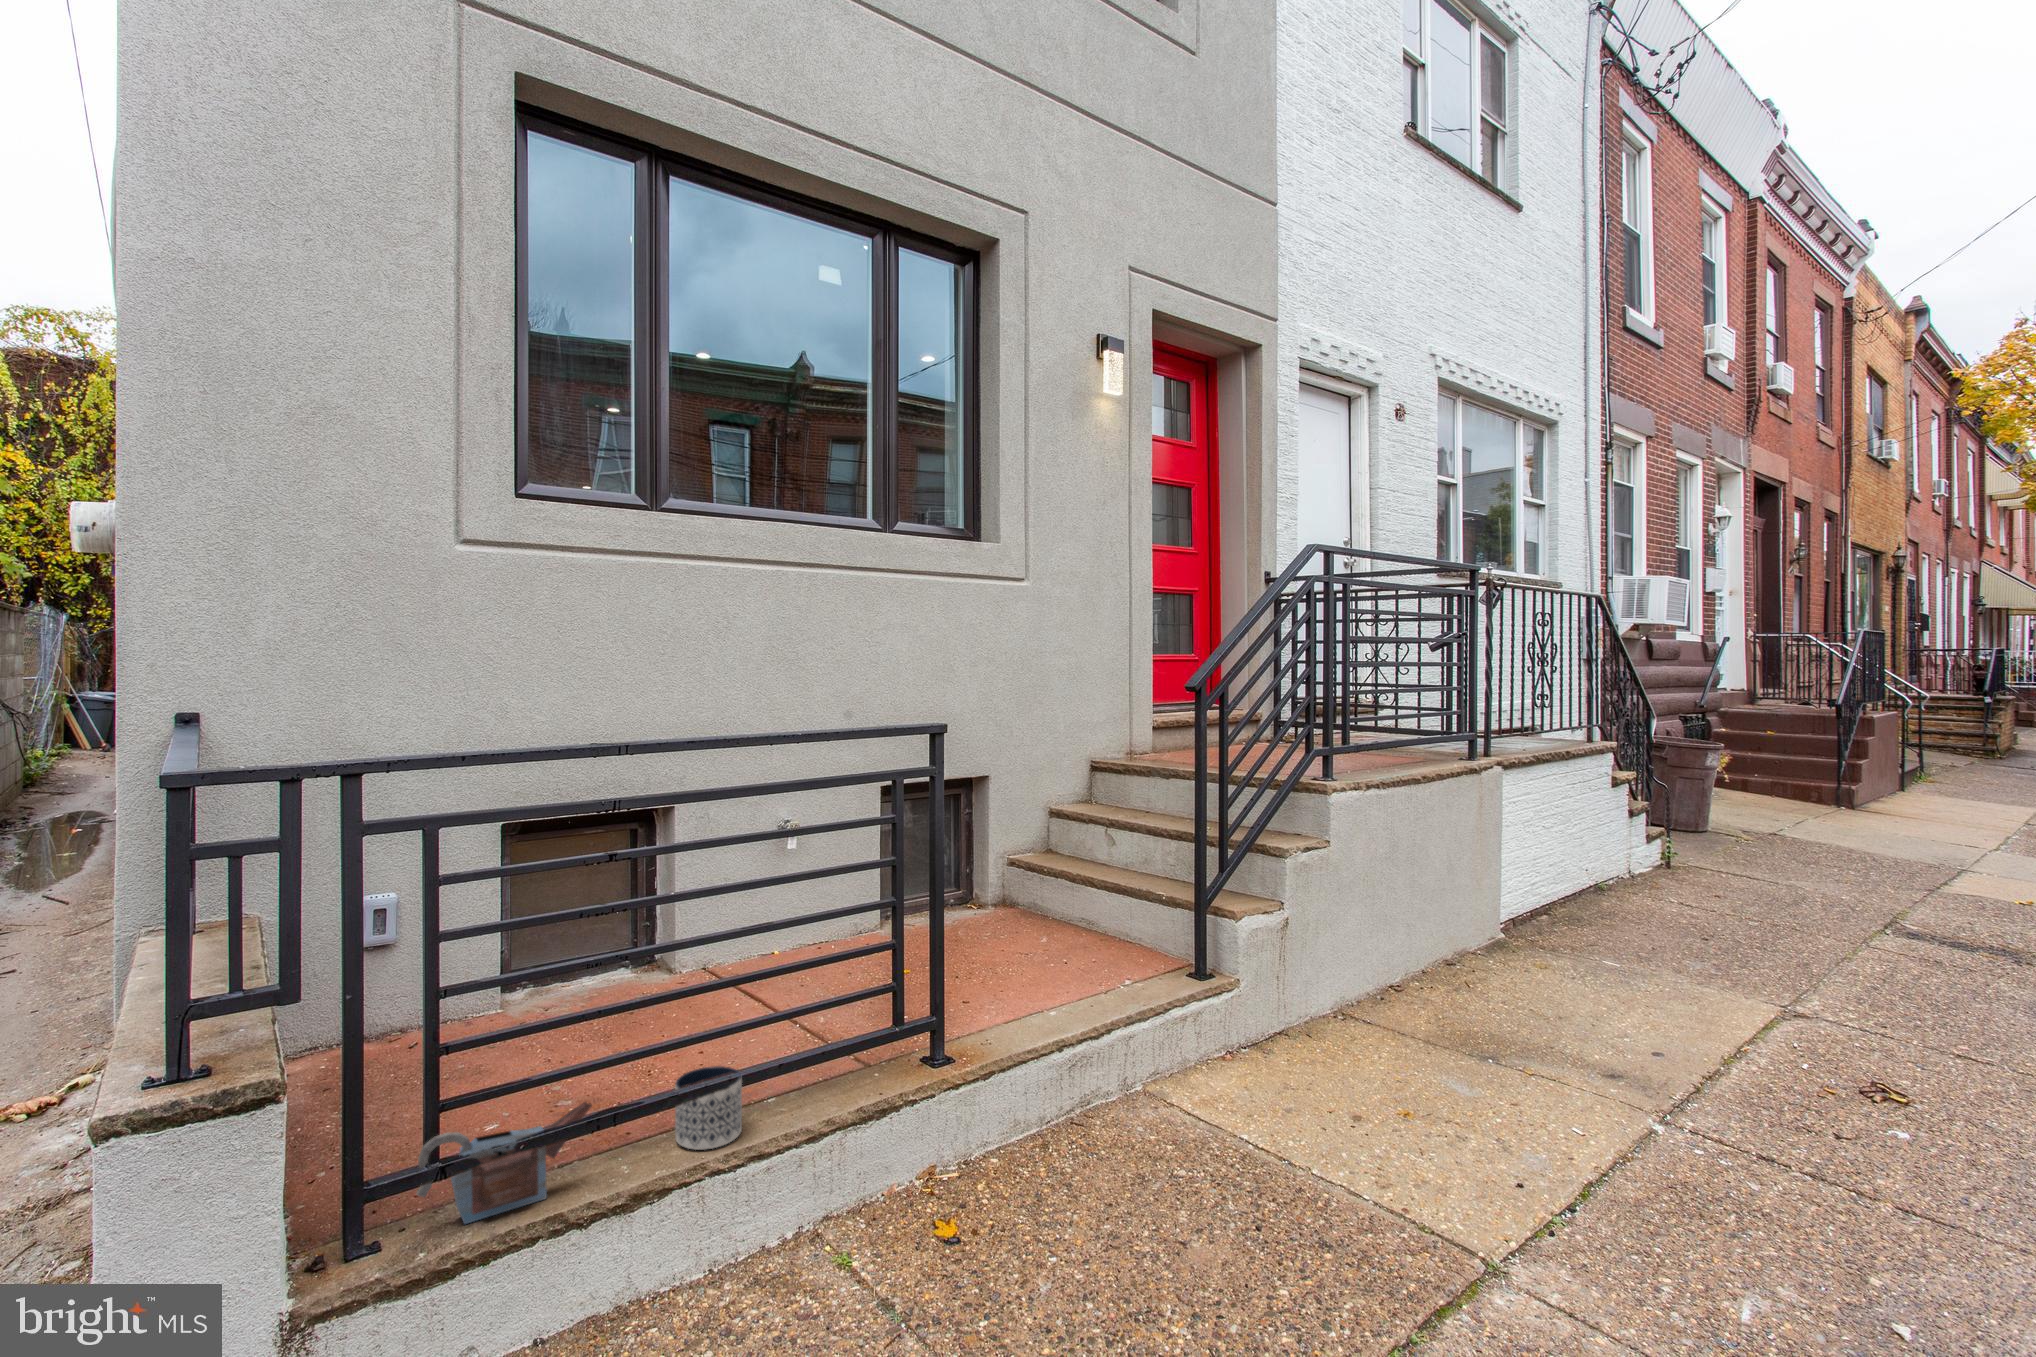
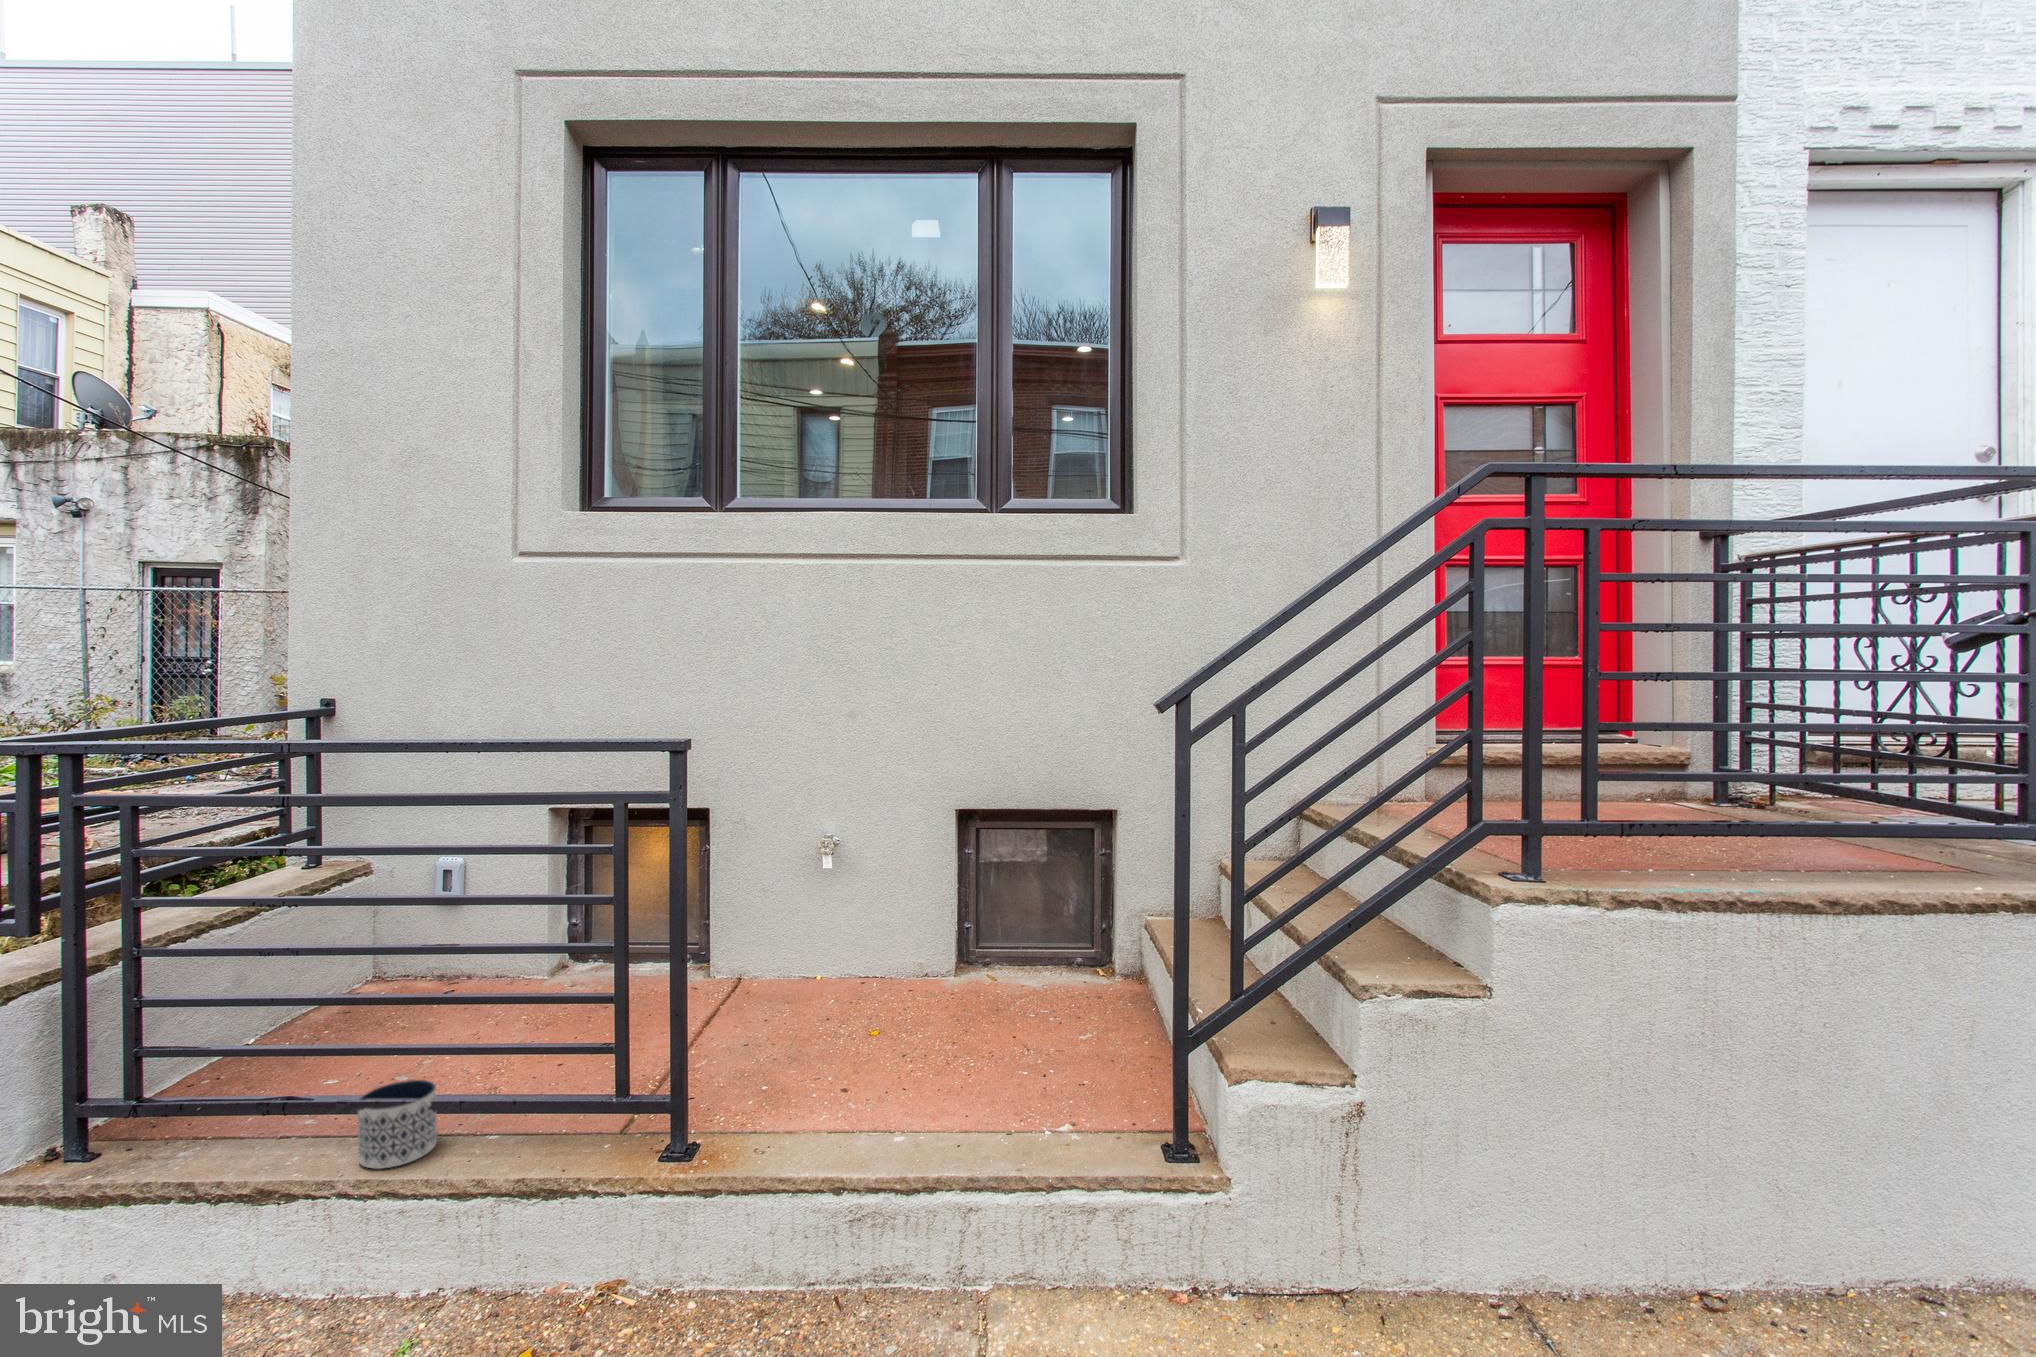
watering can: present [416,1102,592,1224] -> none [130,1075,275,1163]

